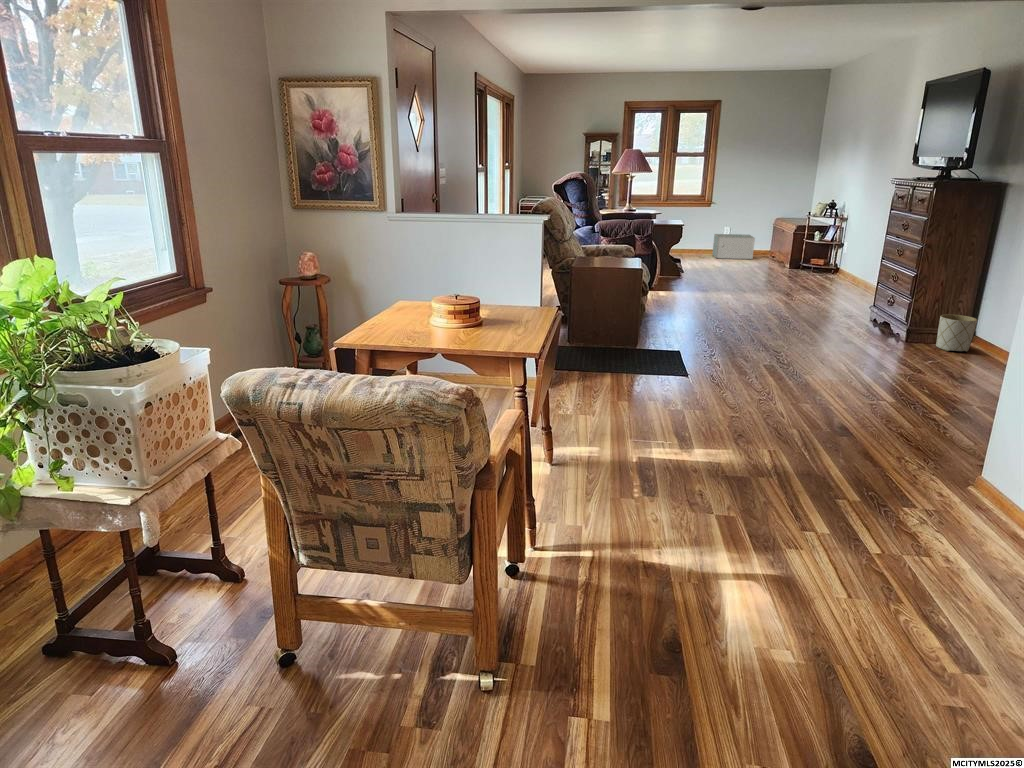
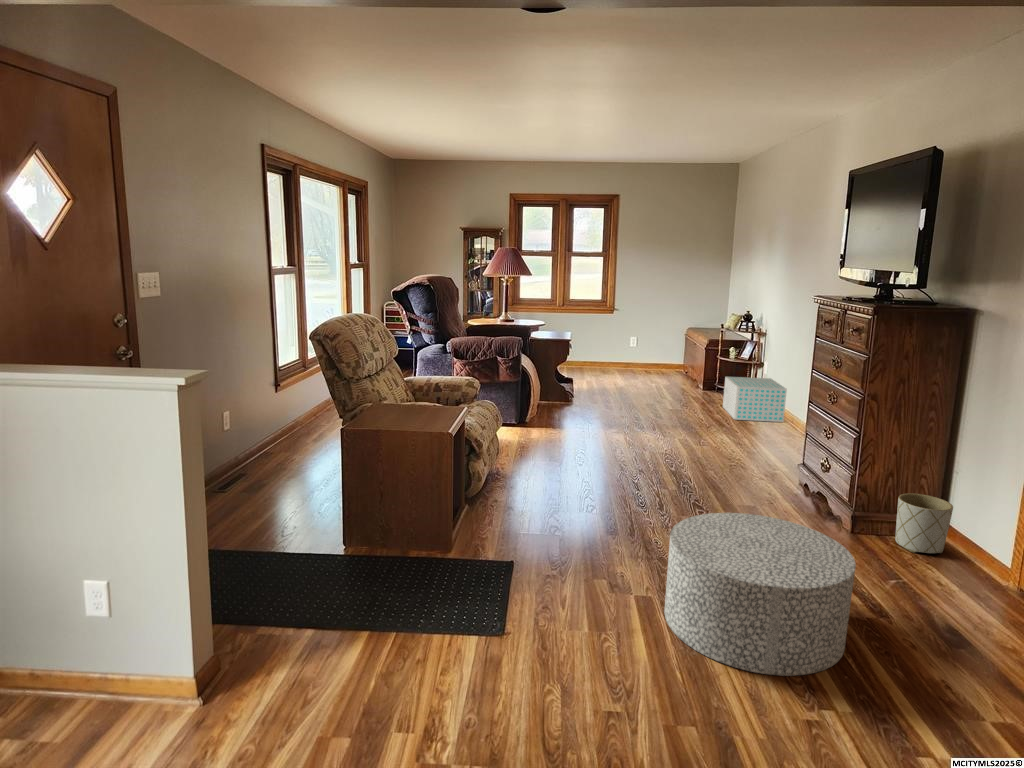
storage box: present [712,234,755,259] -> present [723,377,787,422]
ottoman: none [784,315,905,391] -> present [664,513,856,676]

